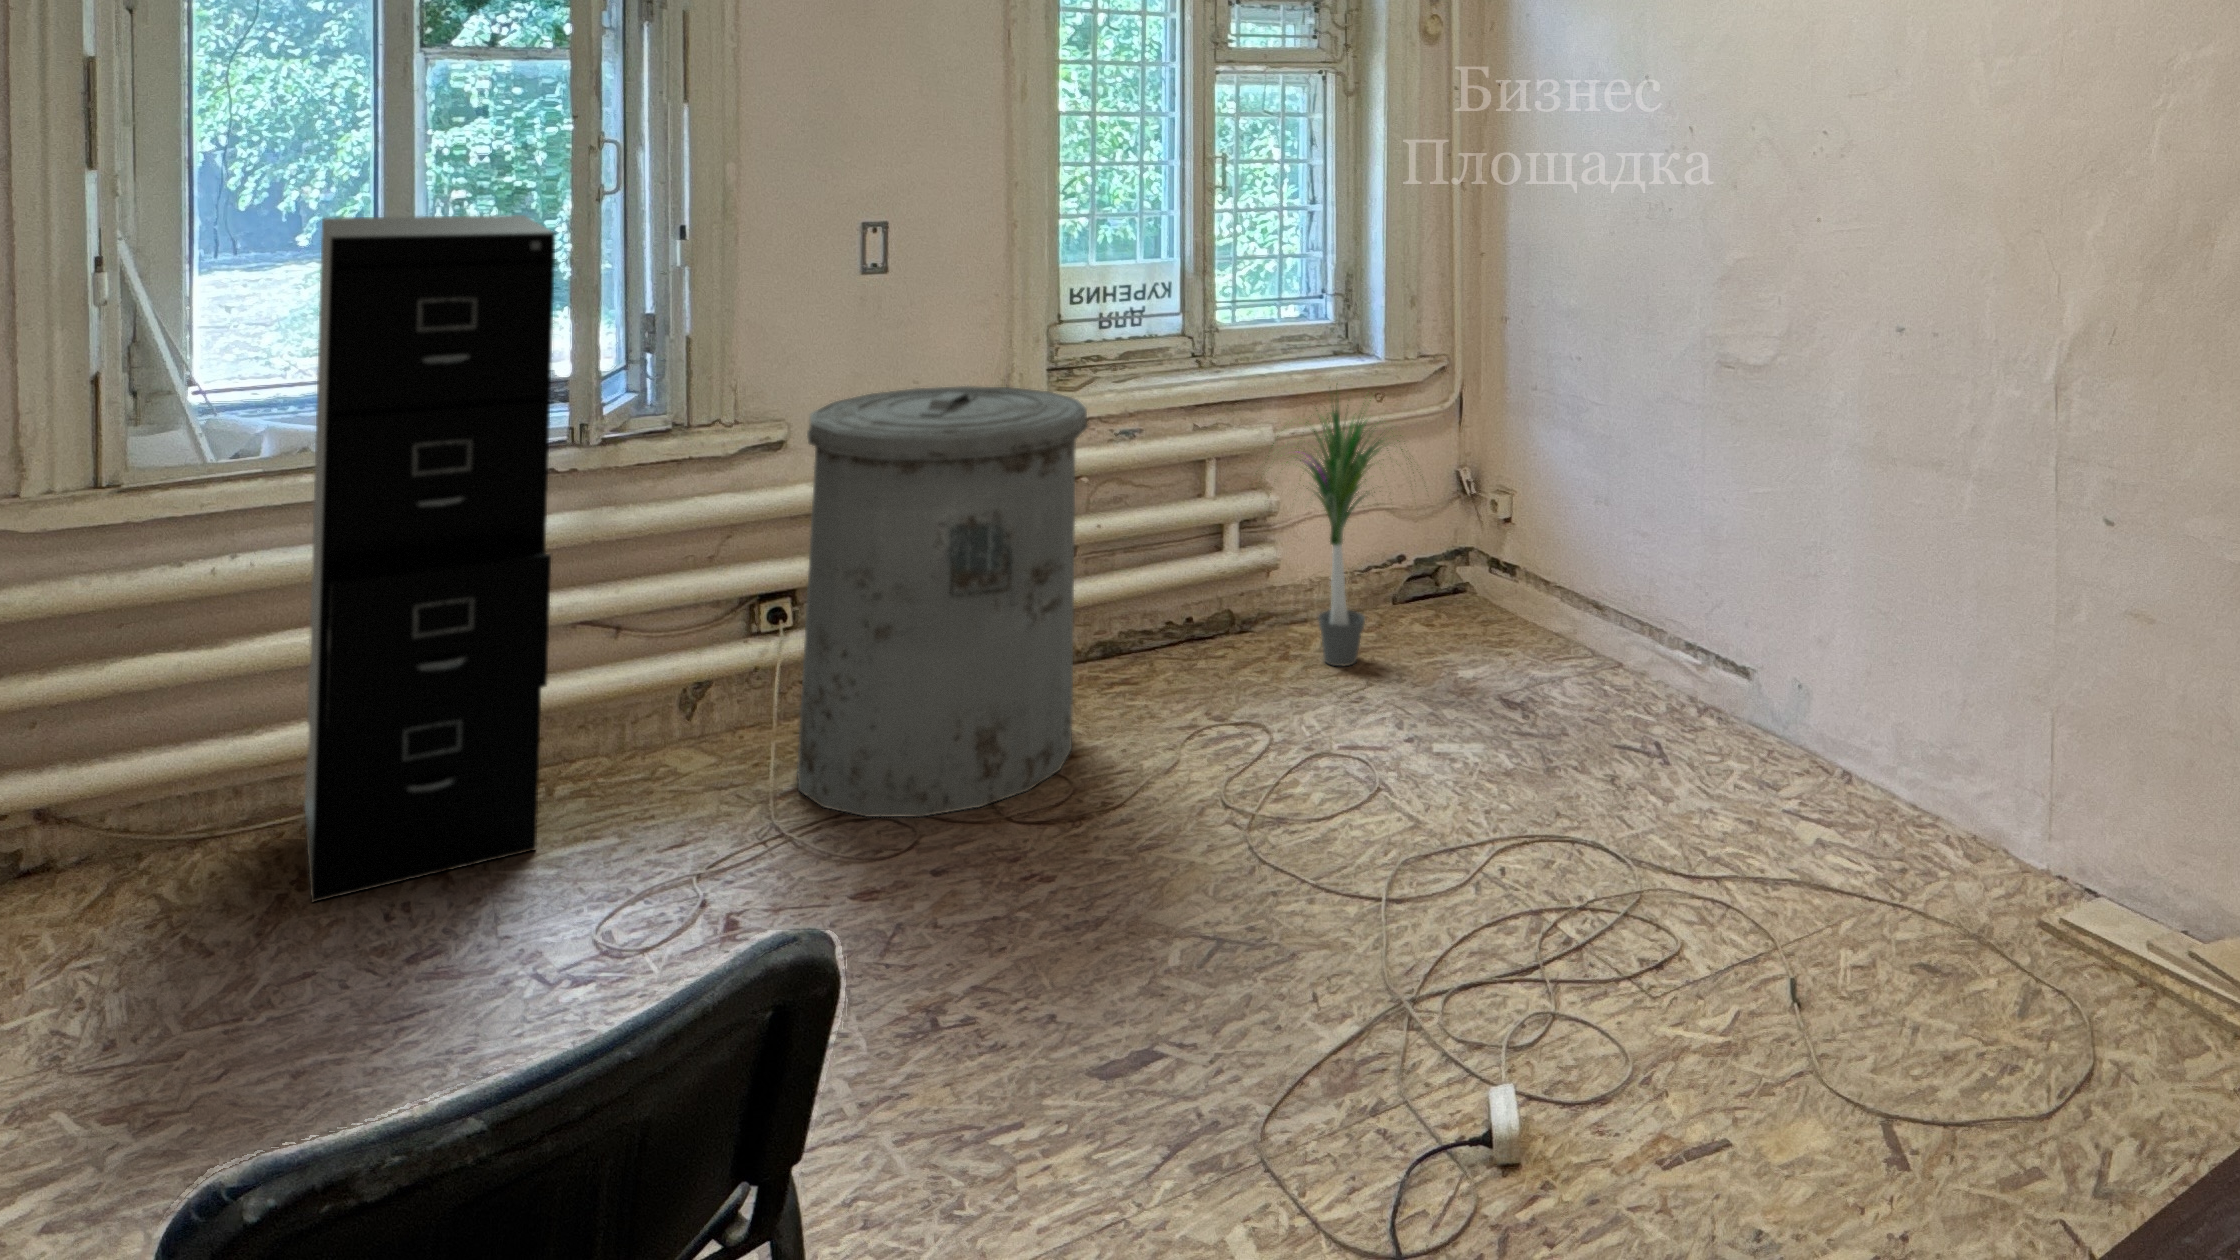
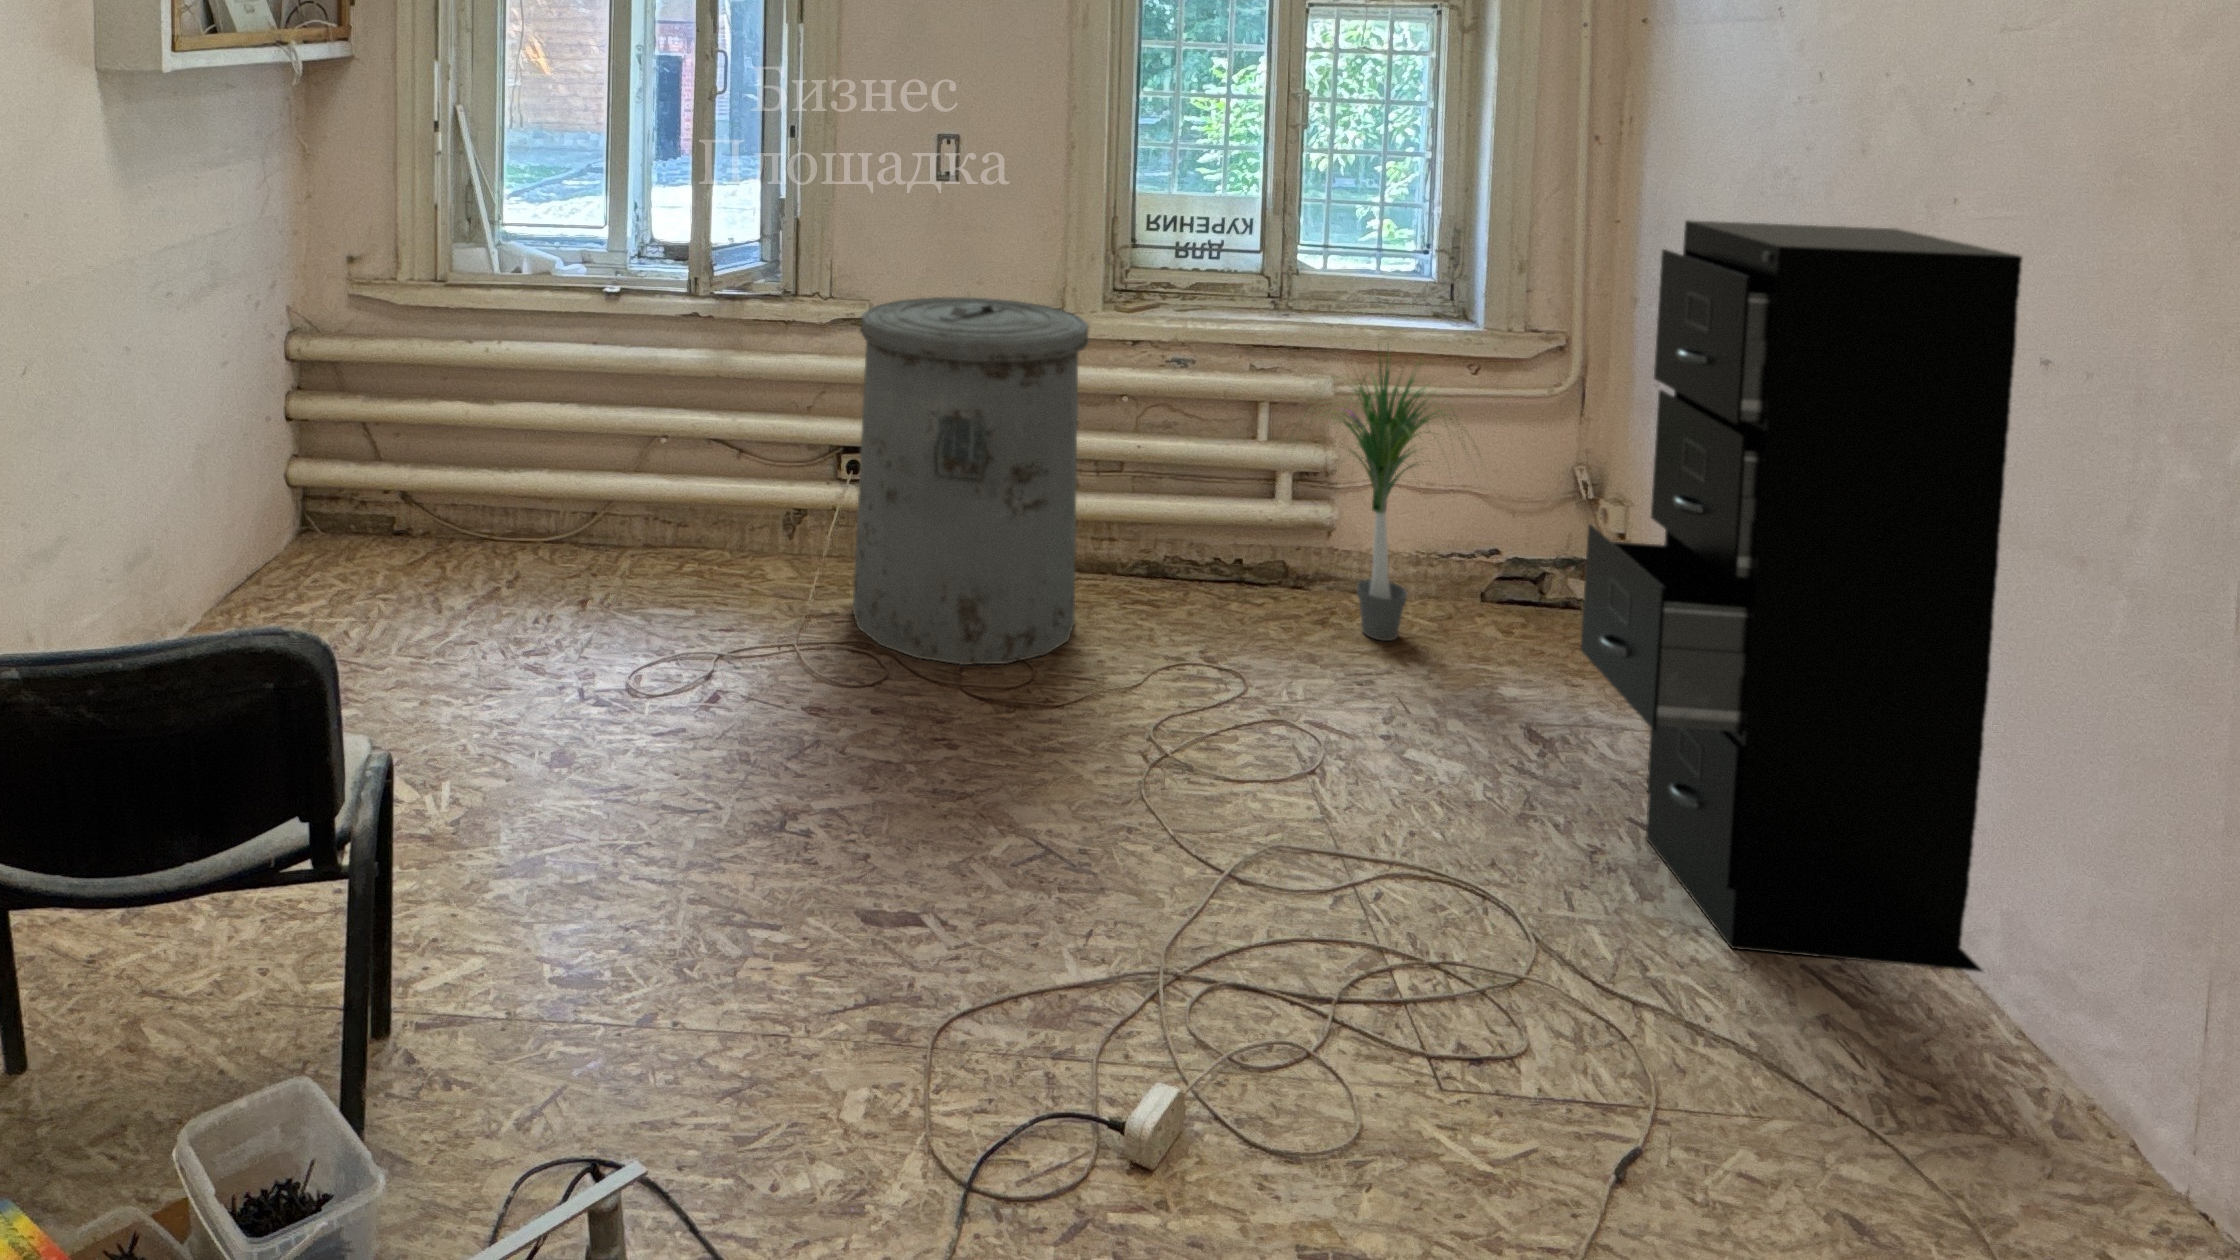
filing cabinet: present [305,215,555,902] -> present [1580,220,2022,972]

